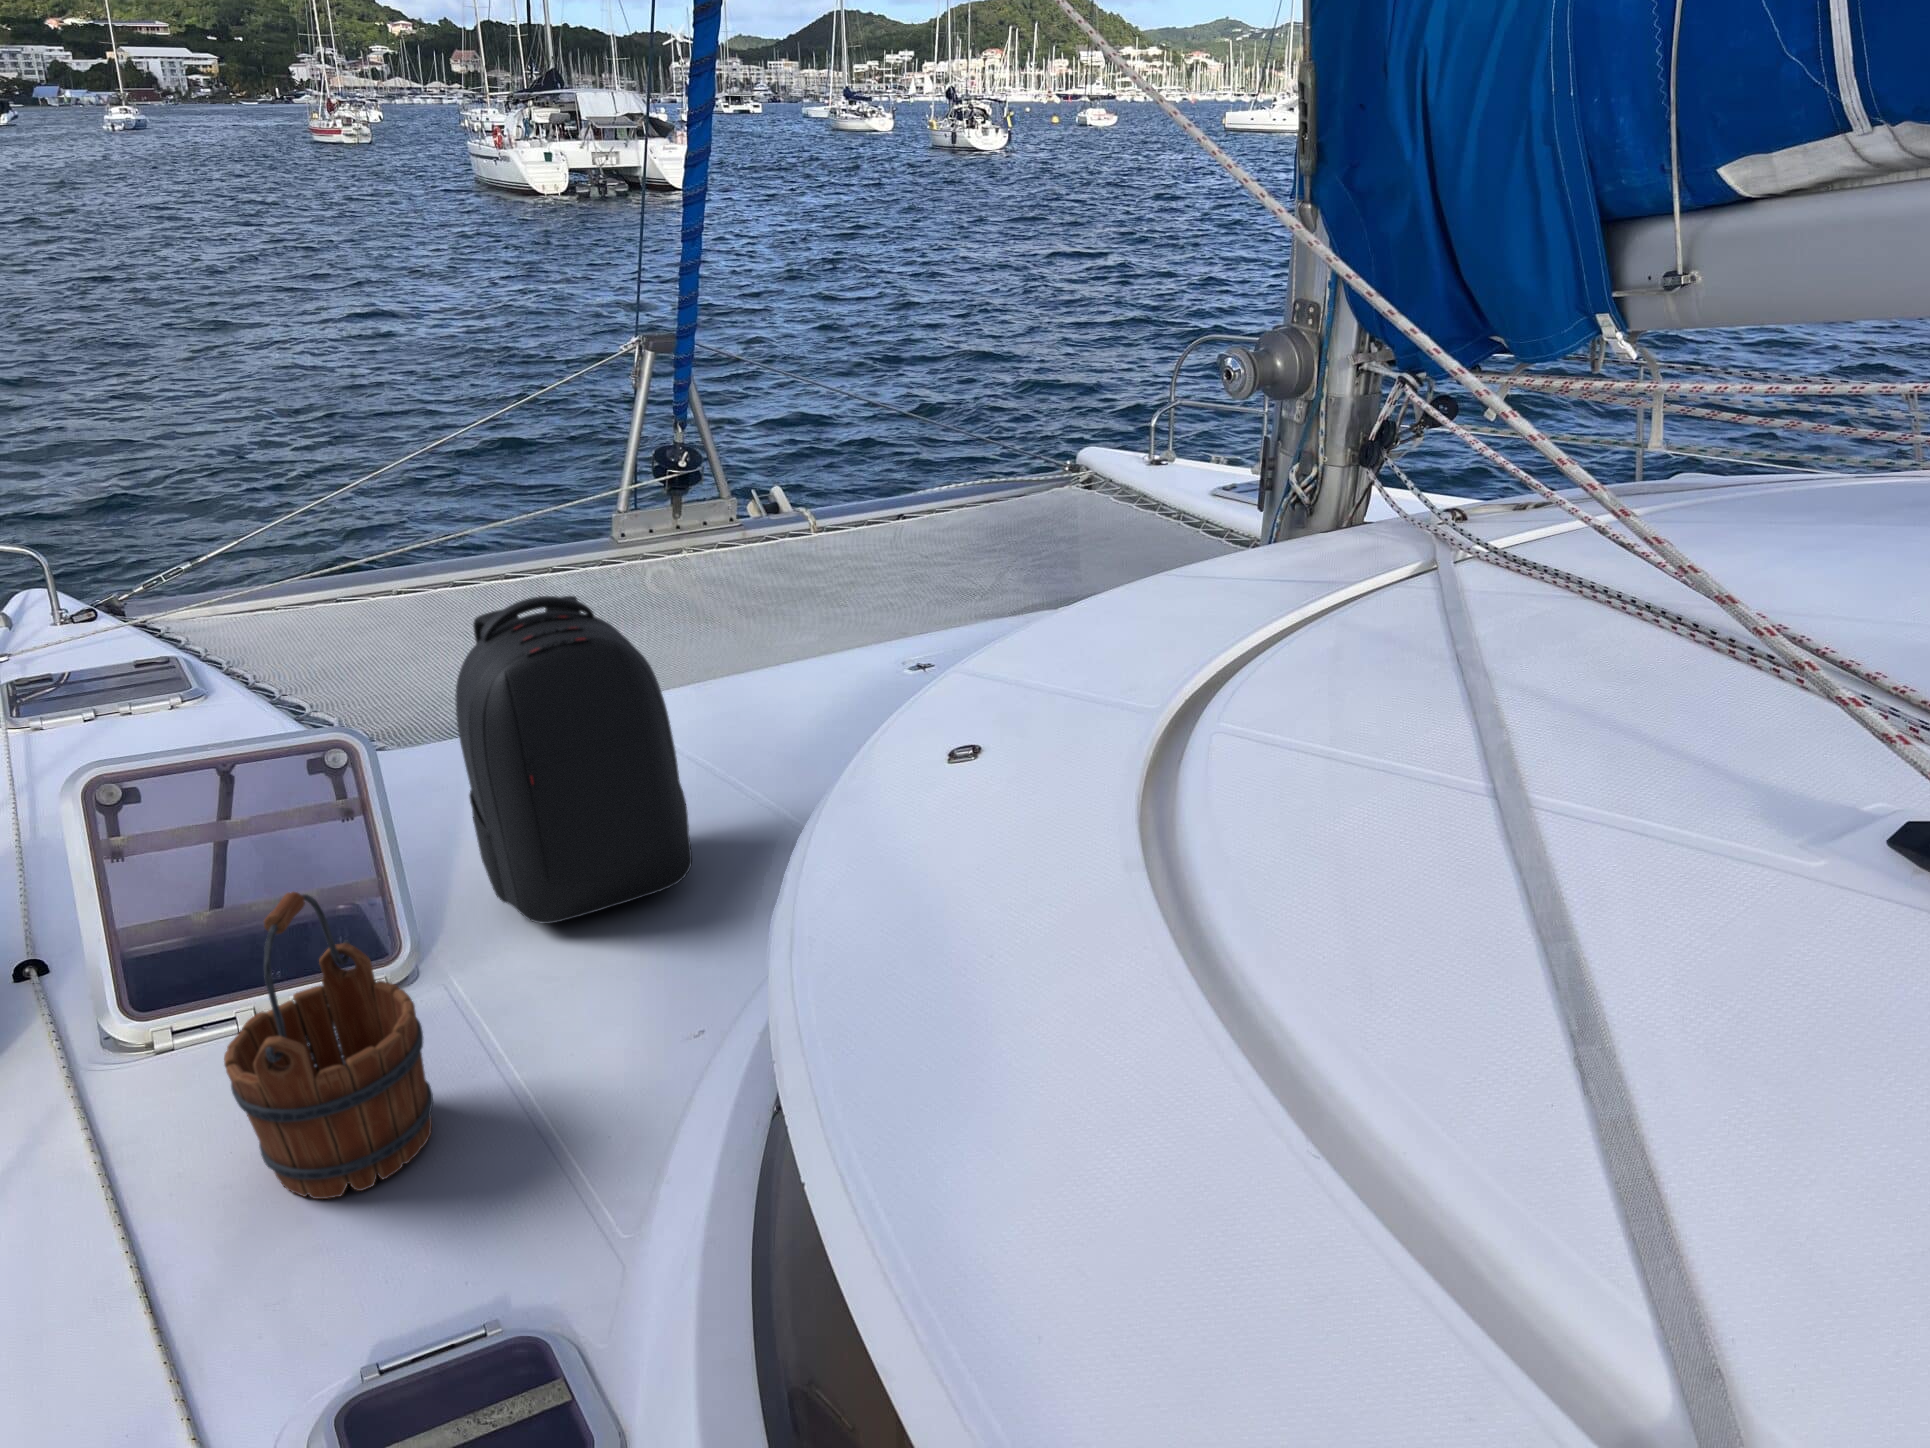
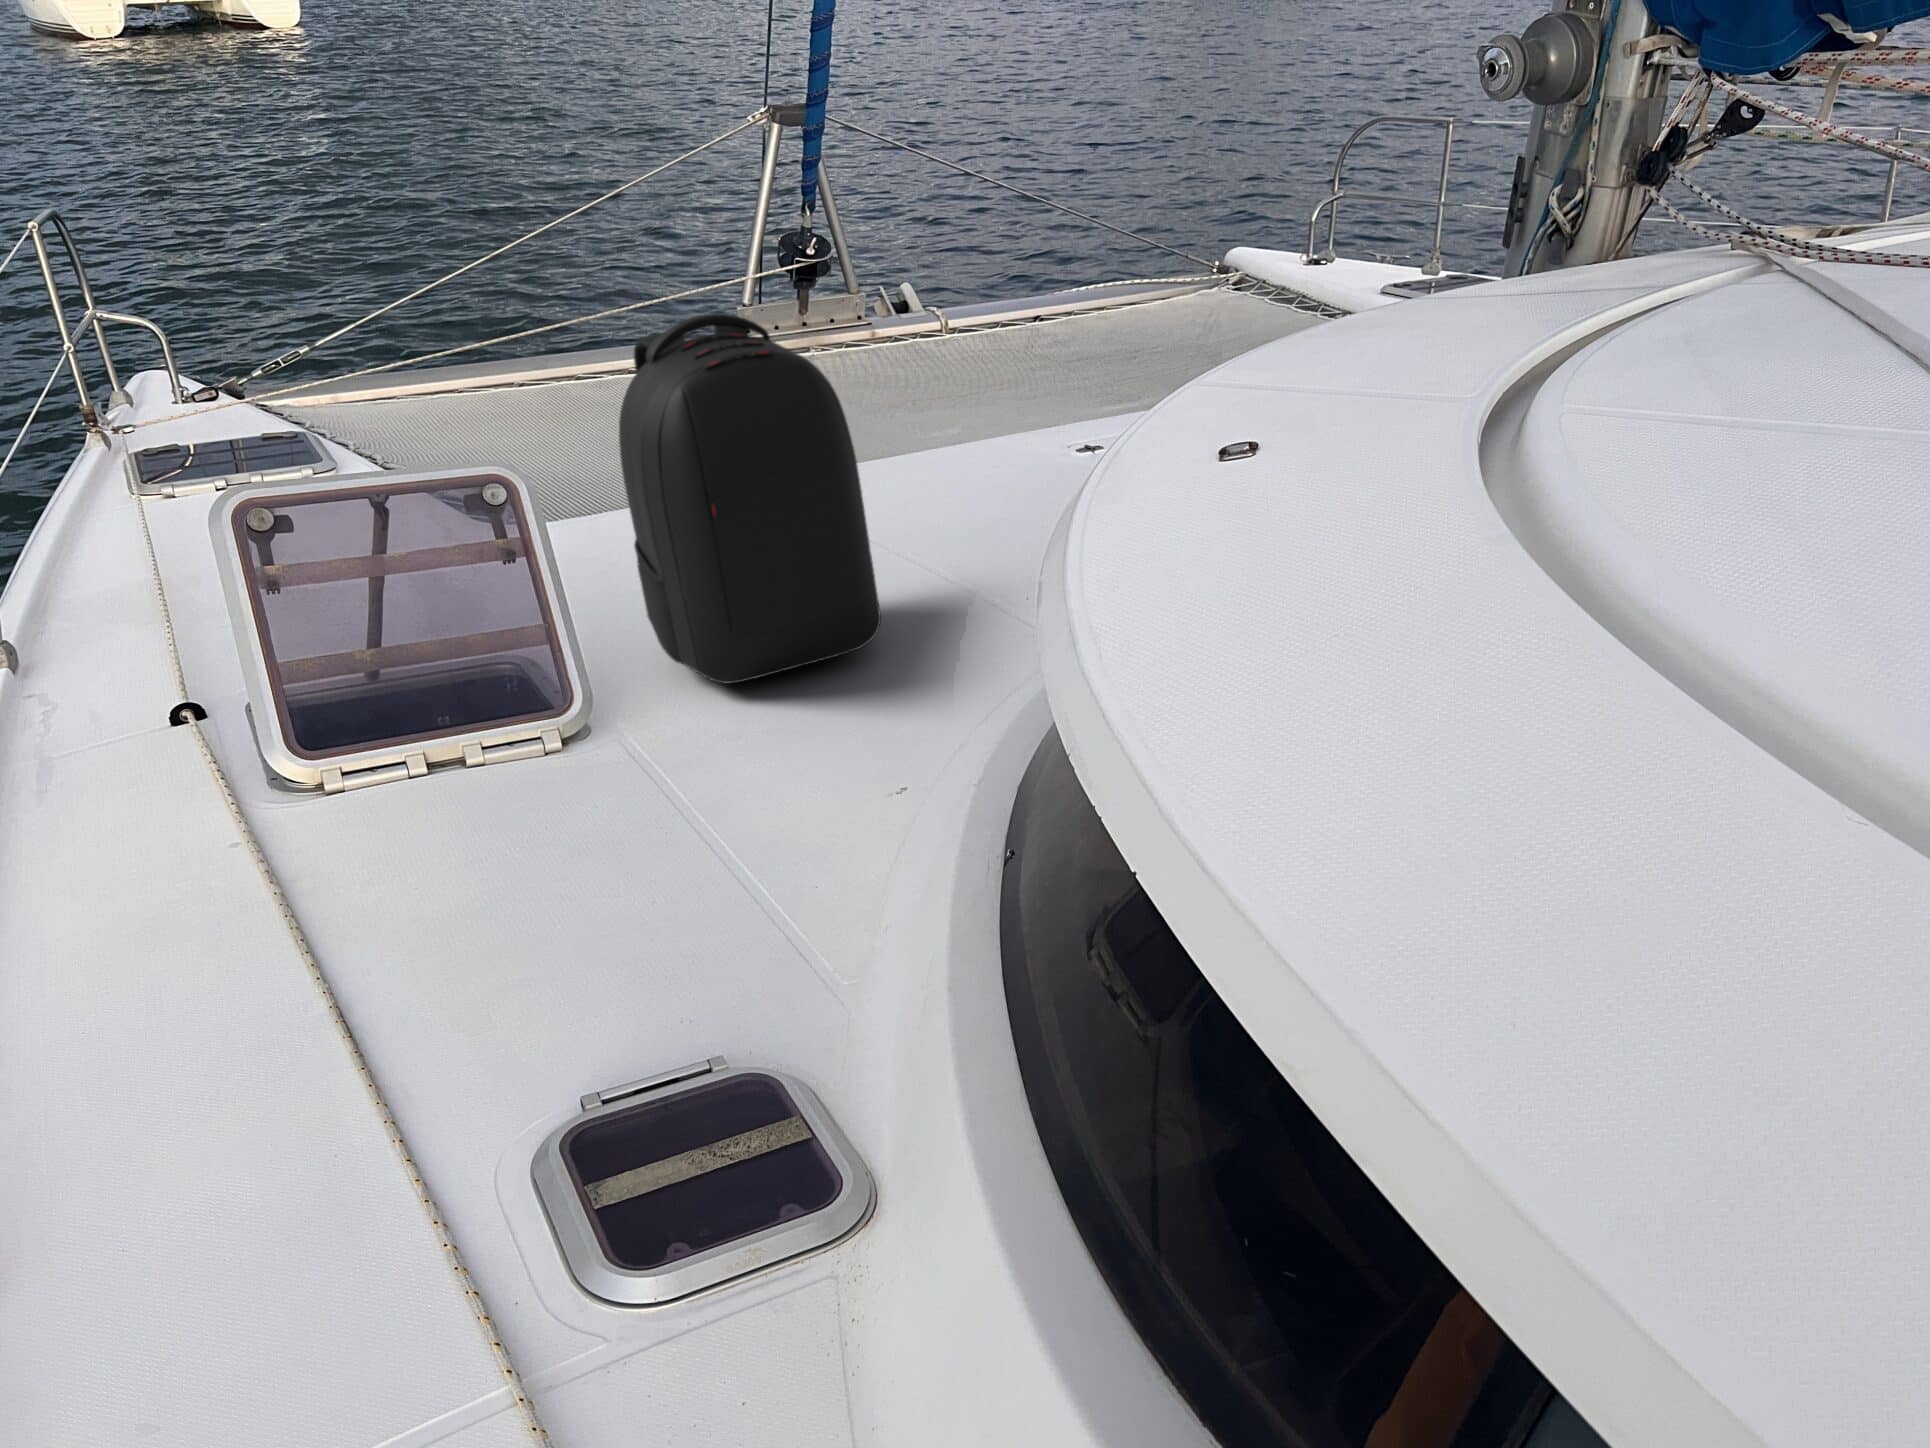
wooden bucket: present [224,892,433,1199] -> none [418,587,634,928]

